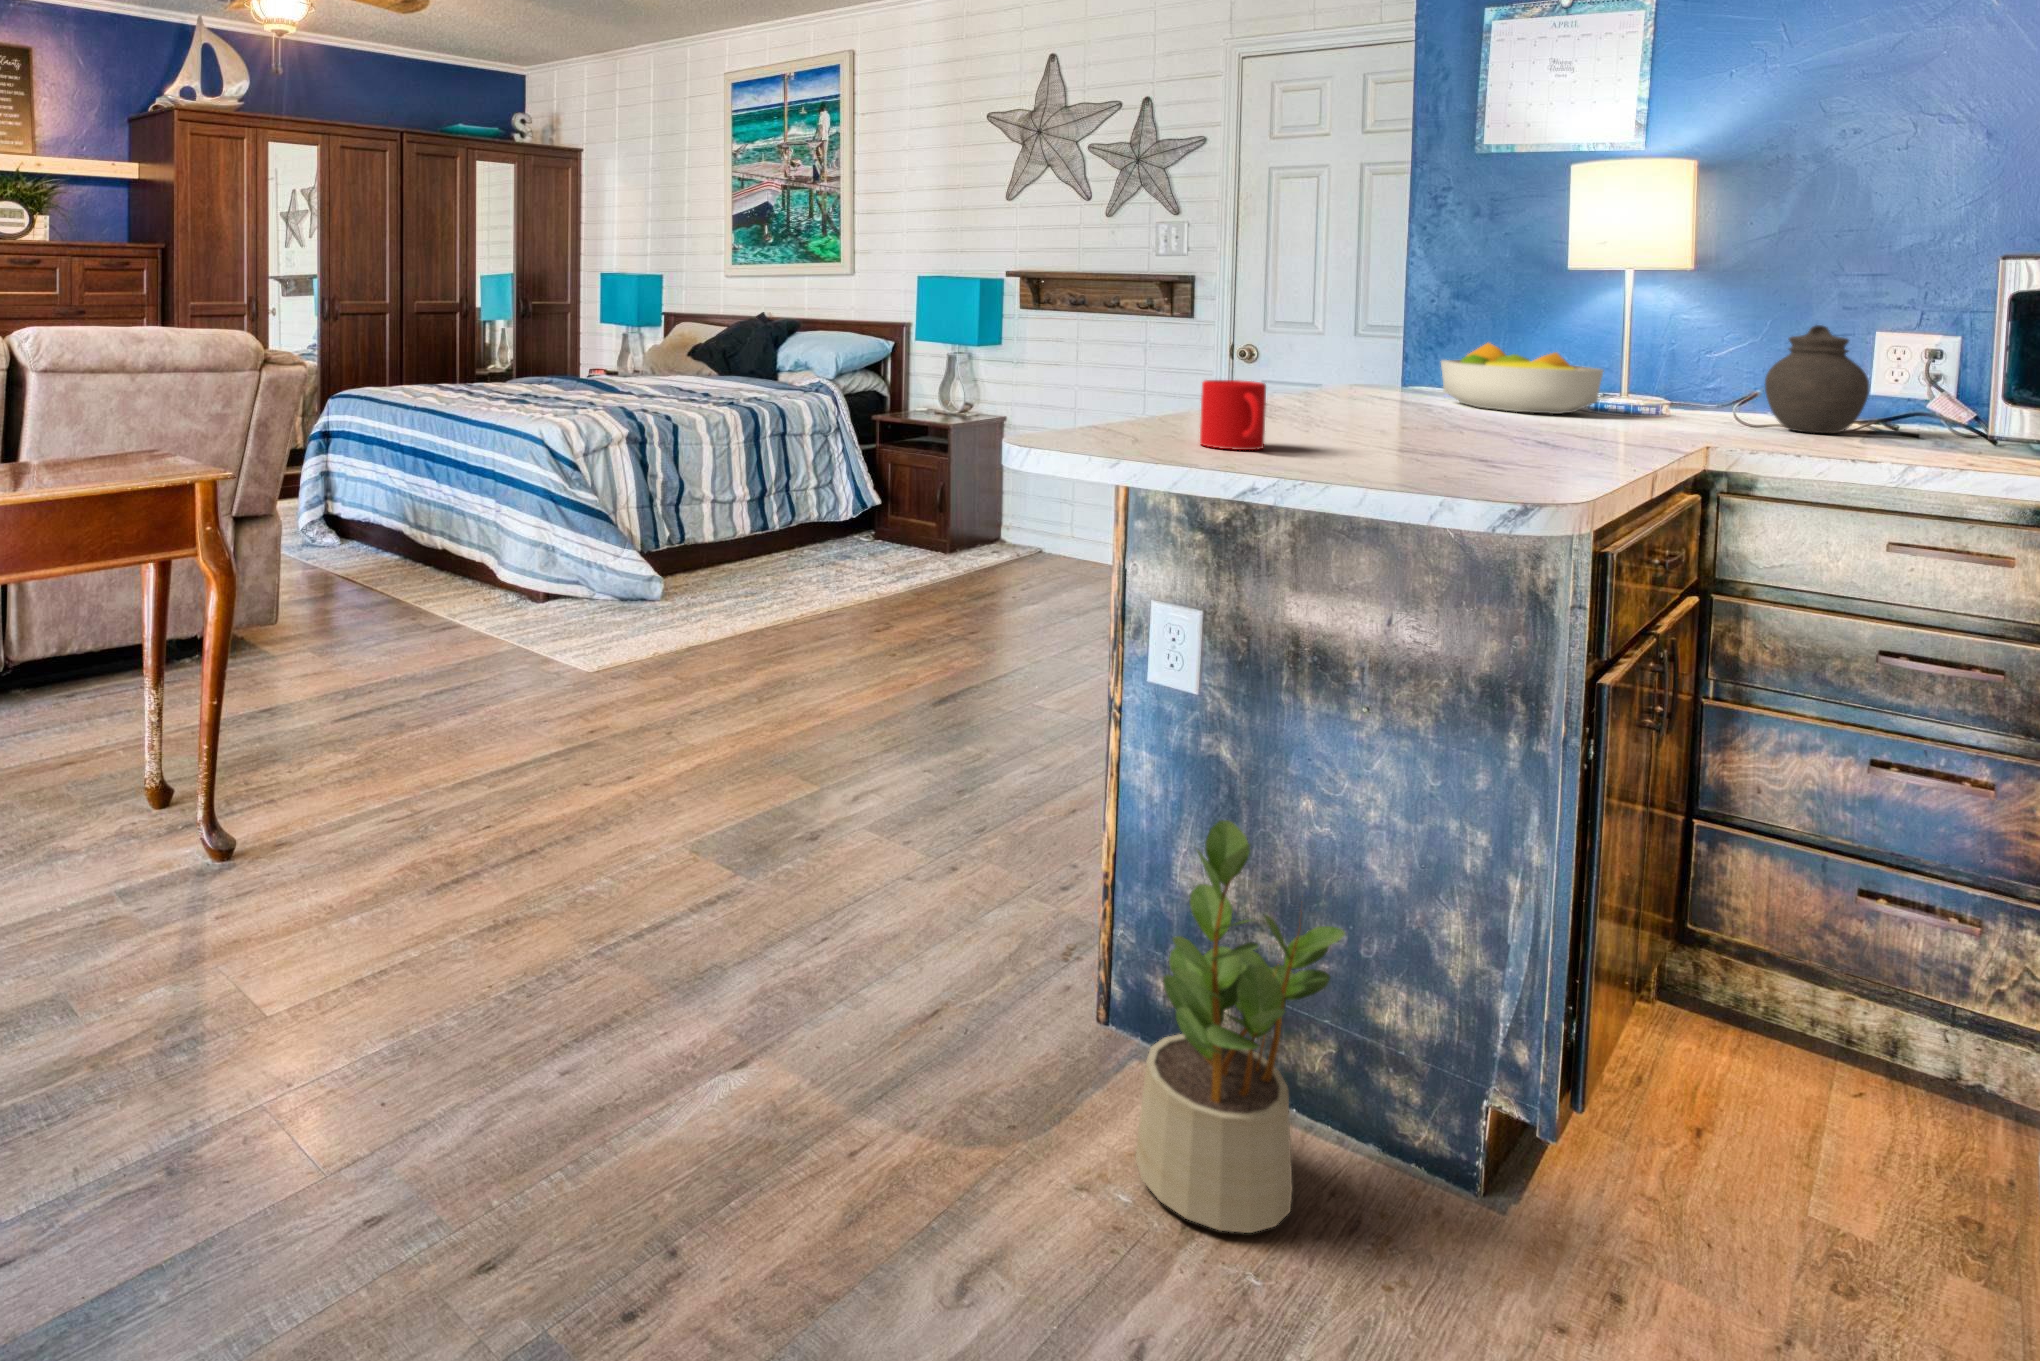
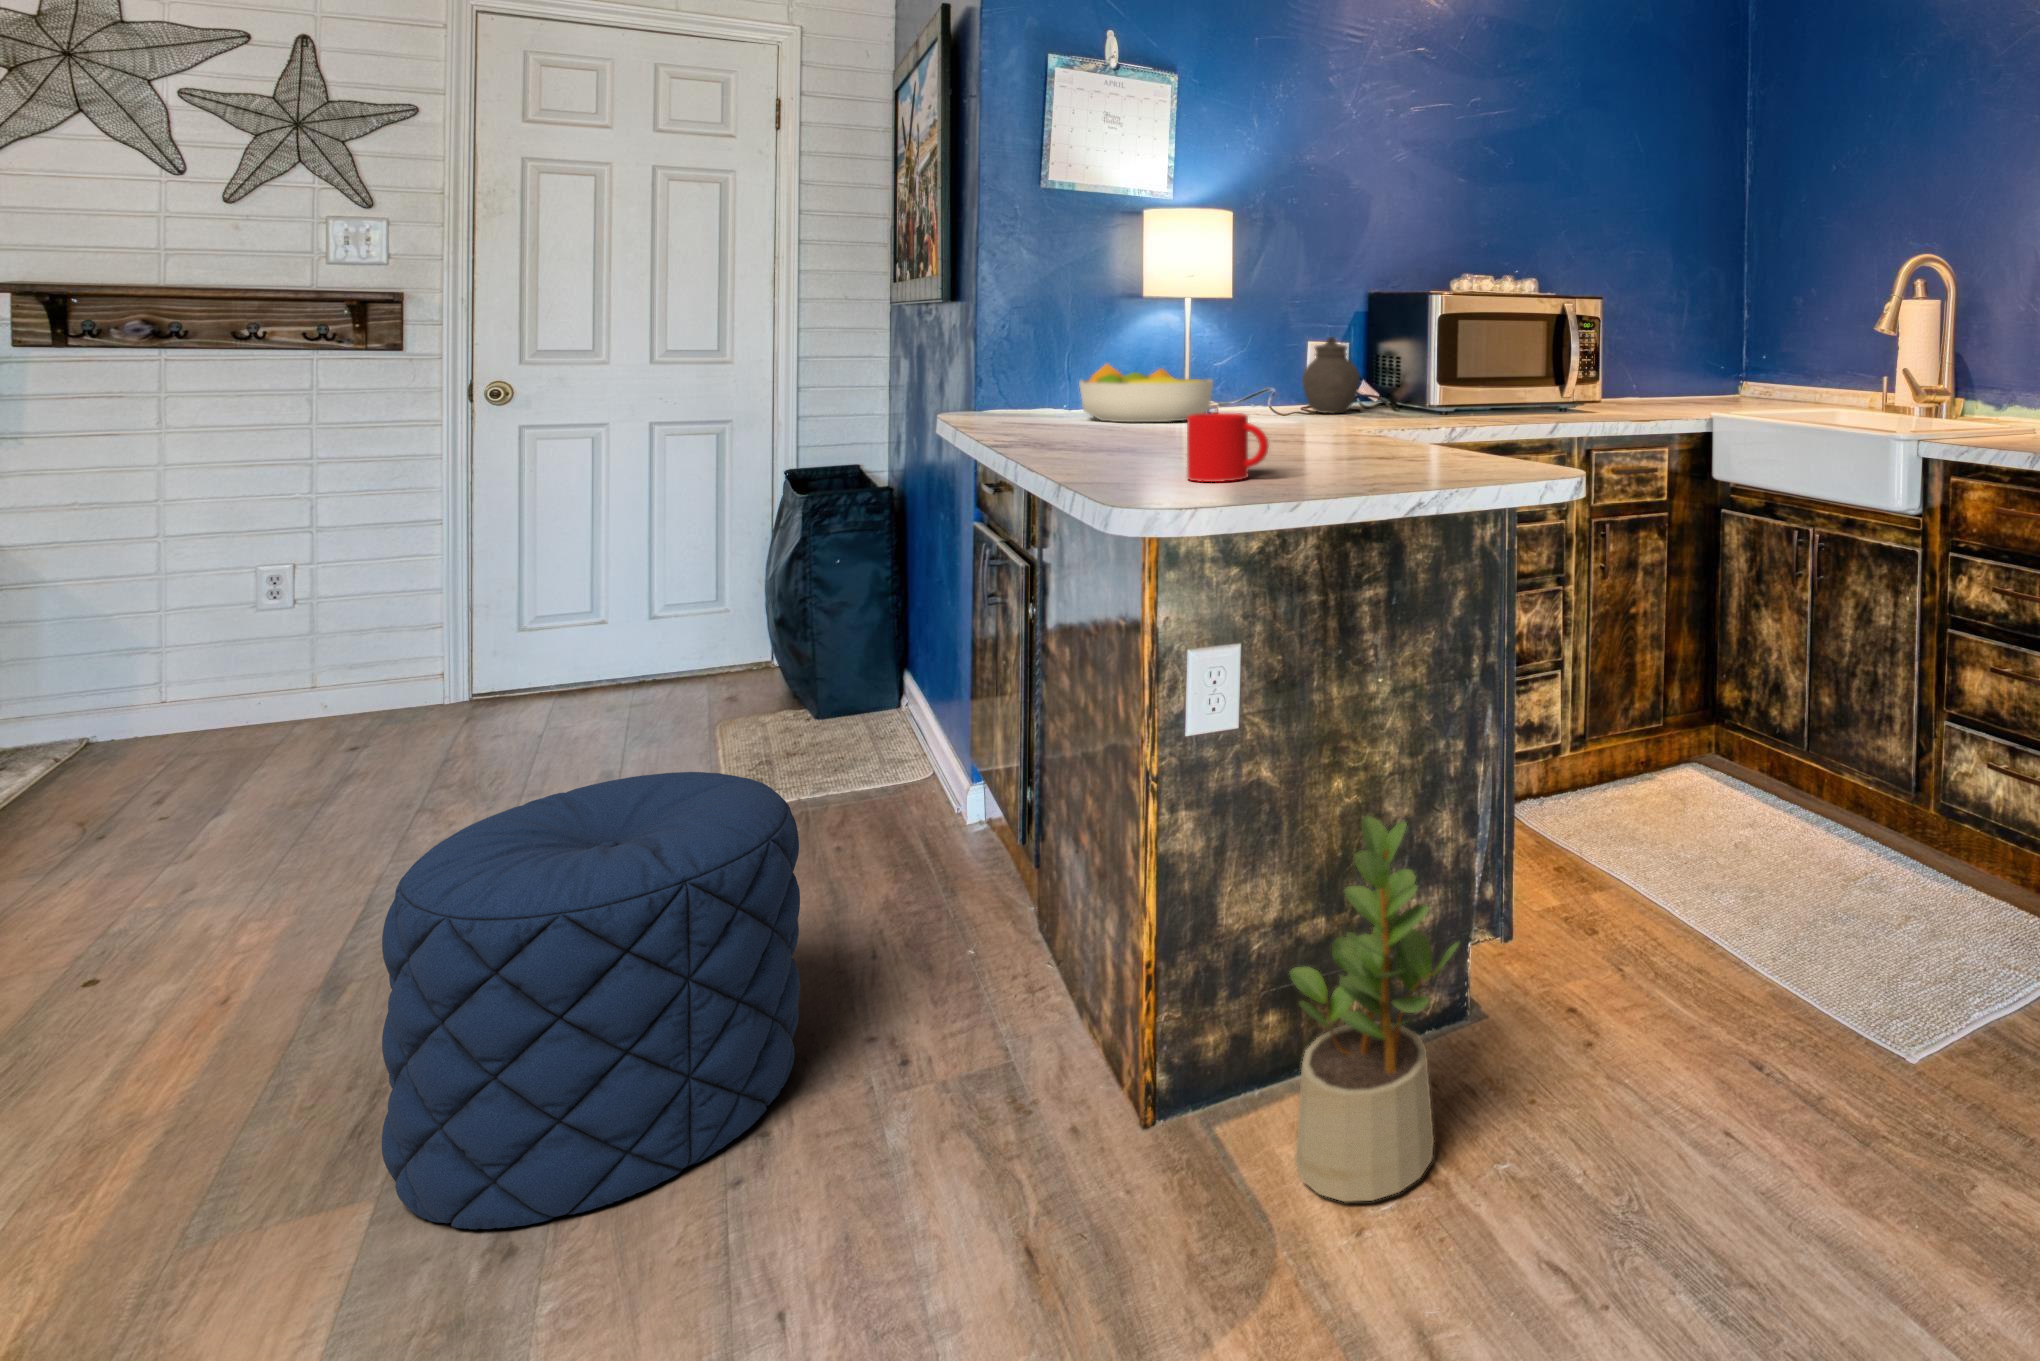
pouf: none [817,594,1040,856] -> present [382,772,800,1229]

